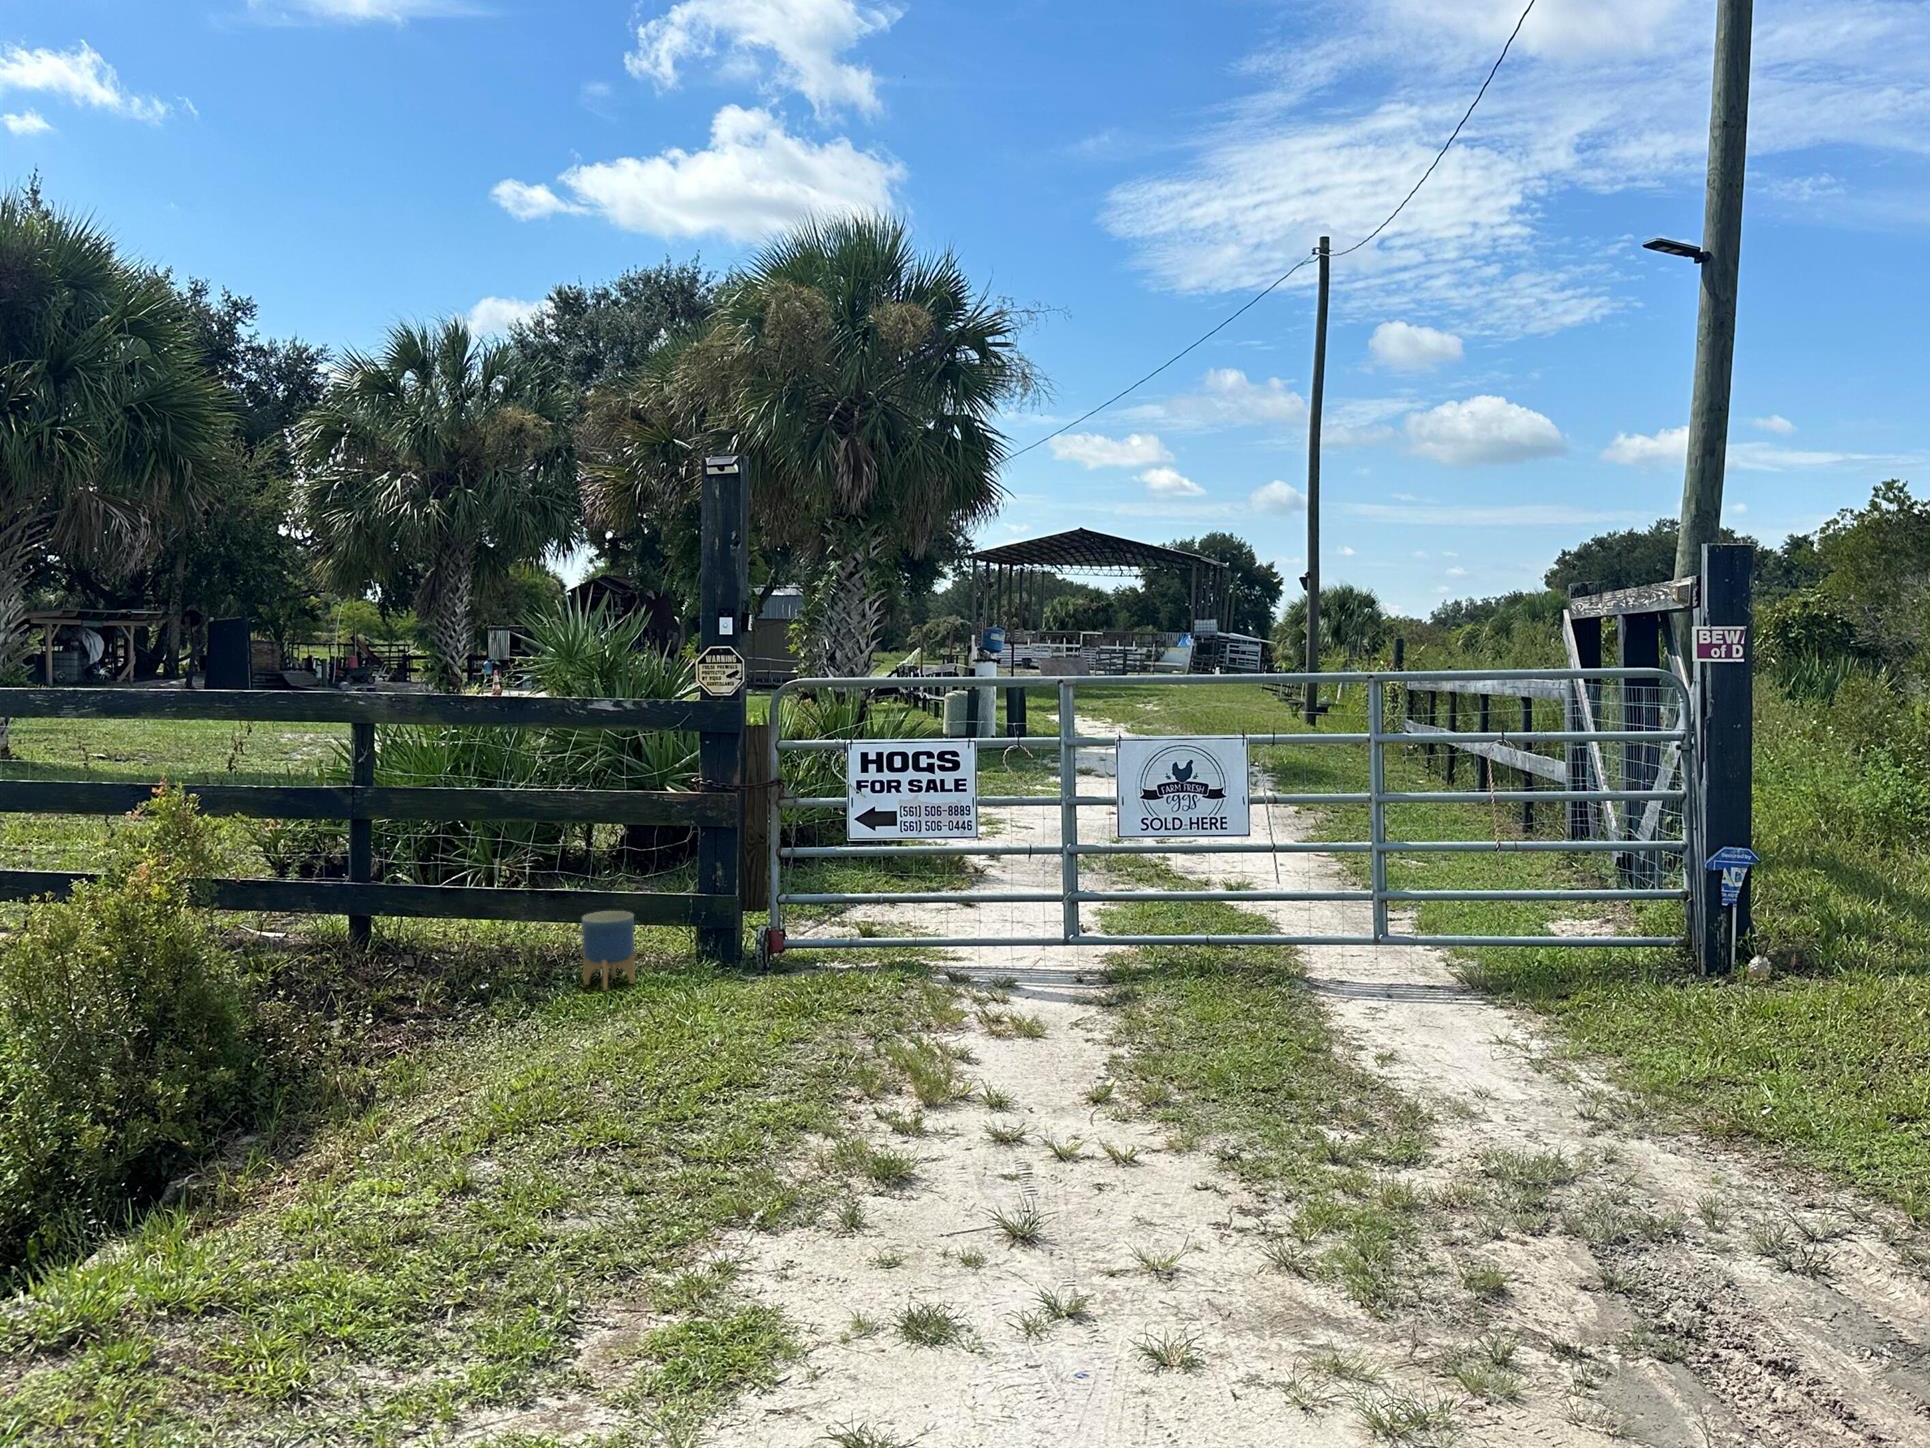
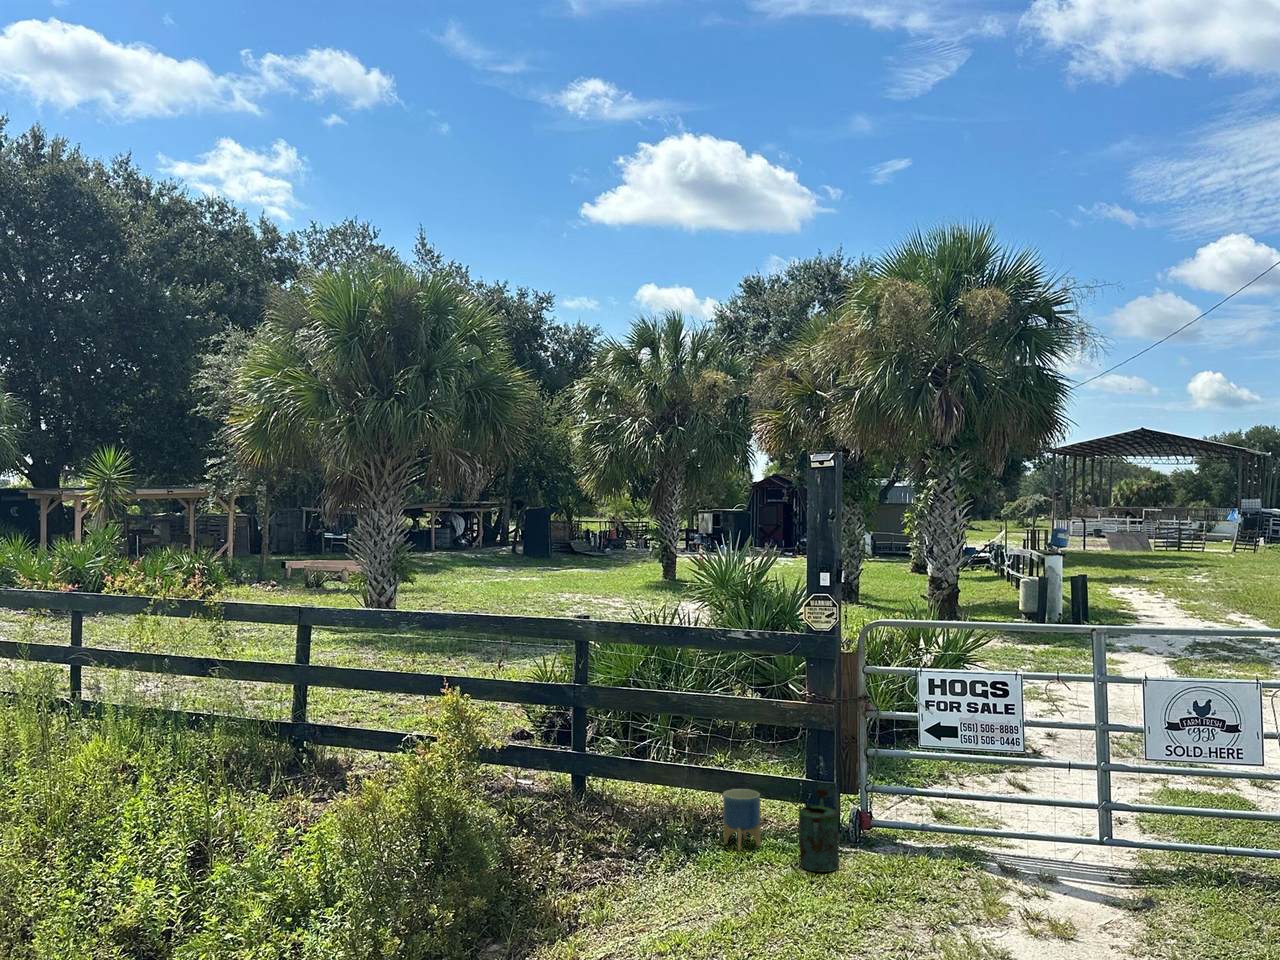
watering can: none [685,902,739,1003] -> present [799,789,839,872]

